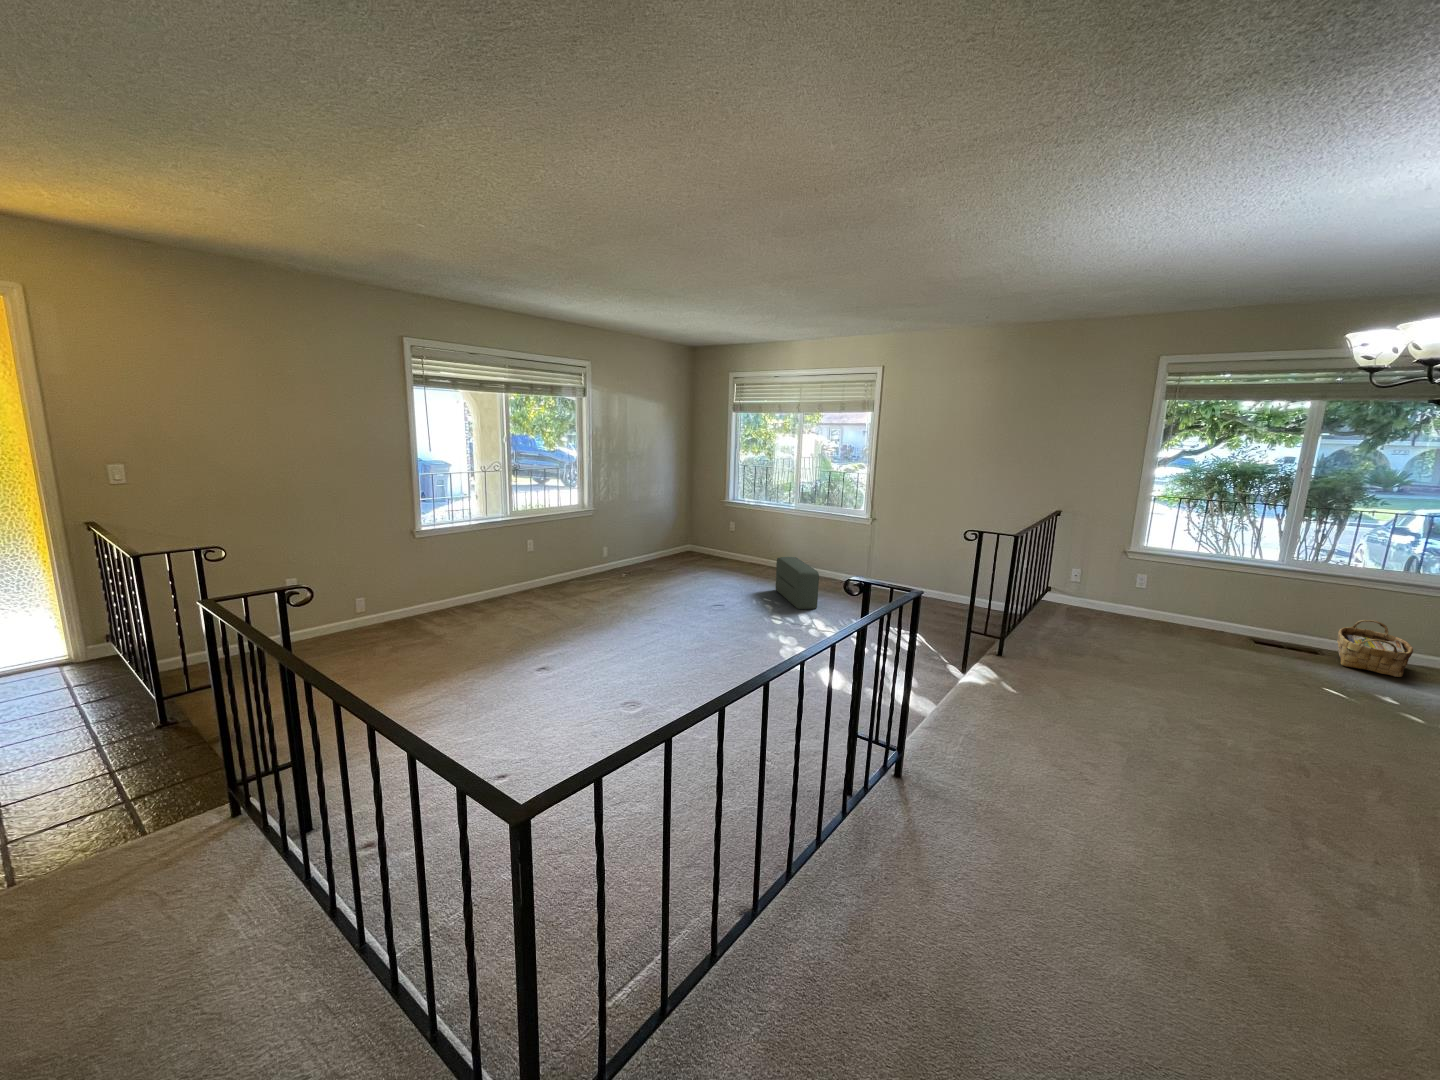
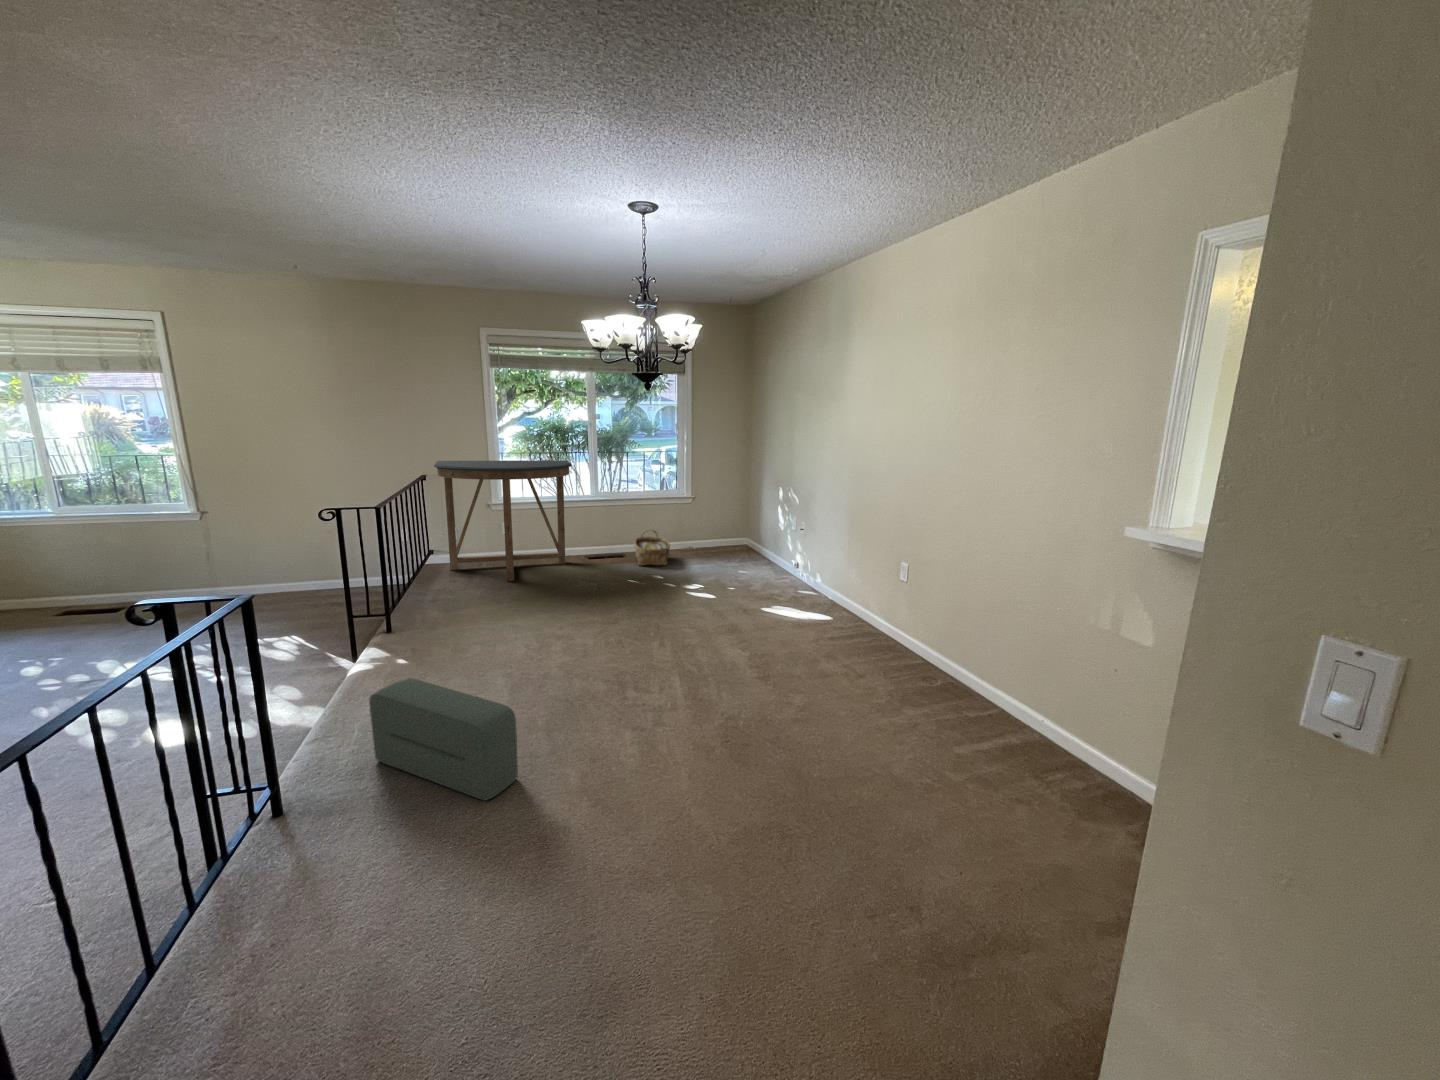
console table: none [1064,498,1252,639] -> present [434,460,572,581]
pouf: present [776,557,819,609] -> present [369,678,518,800]

